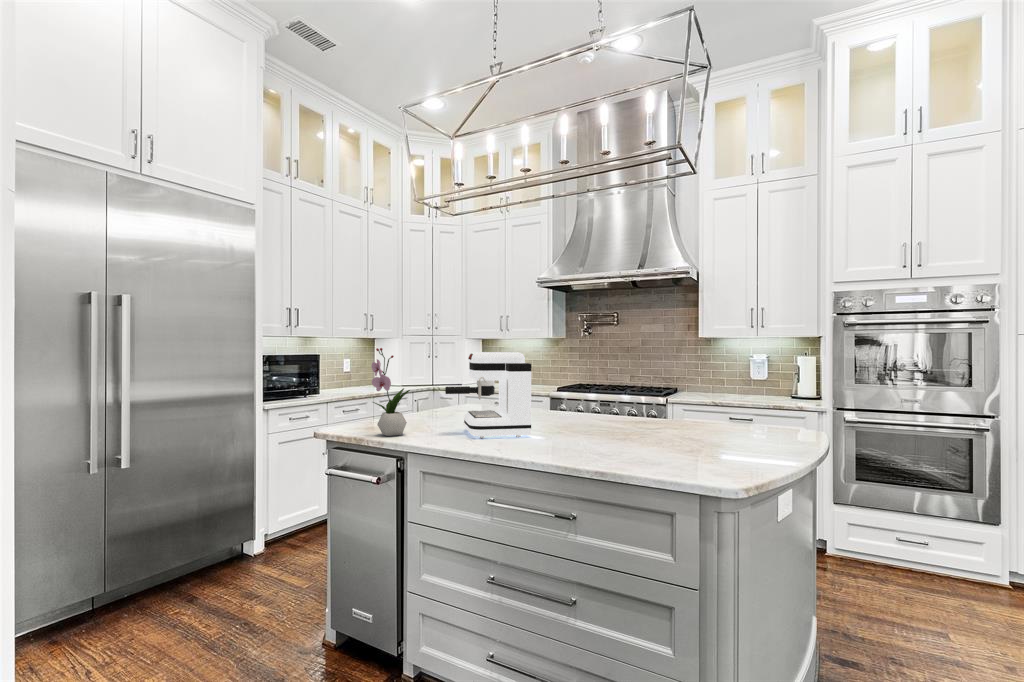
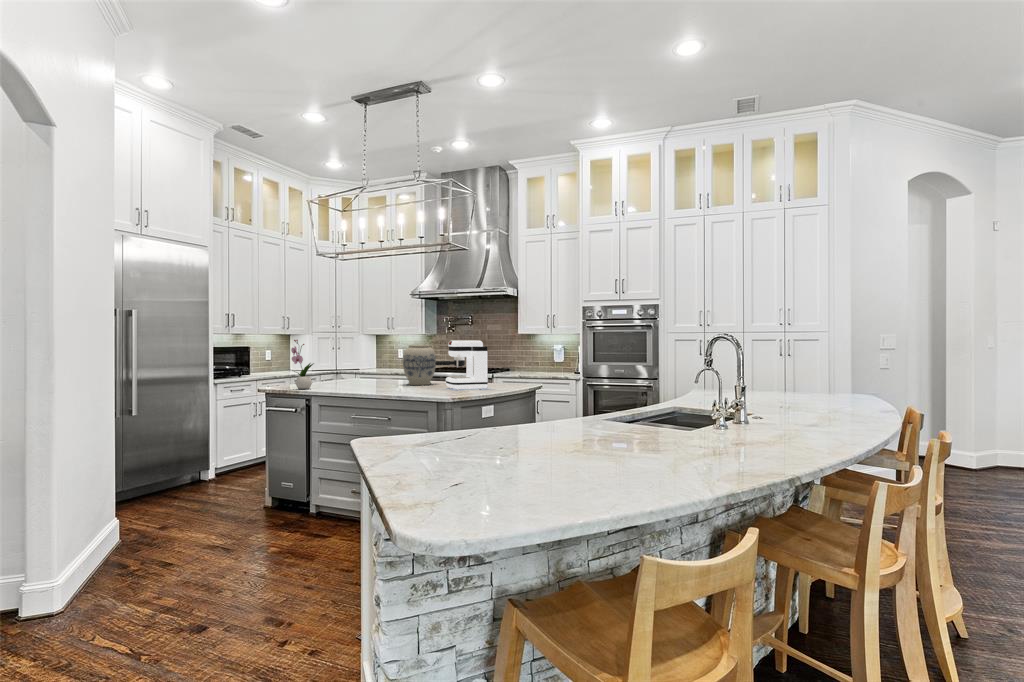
coffee maker: present [445,352,531,438] -> present [435,340,488,390]
vase: none [556,358,614,429] -> present [403,345,436,385]

